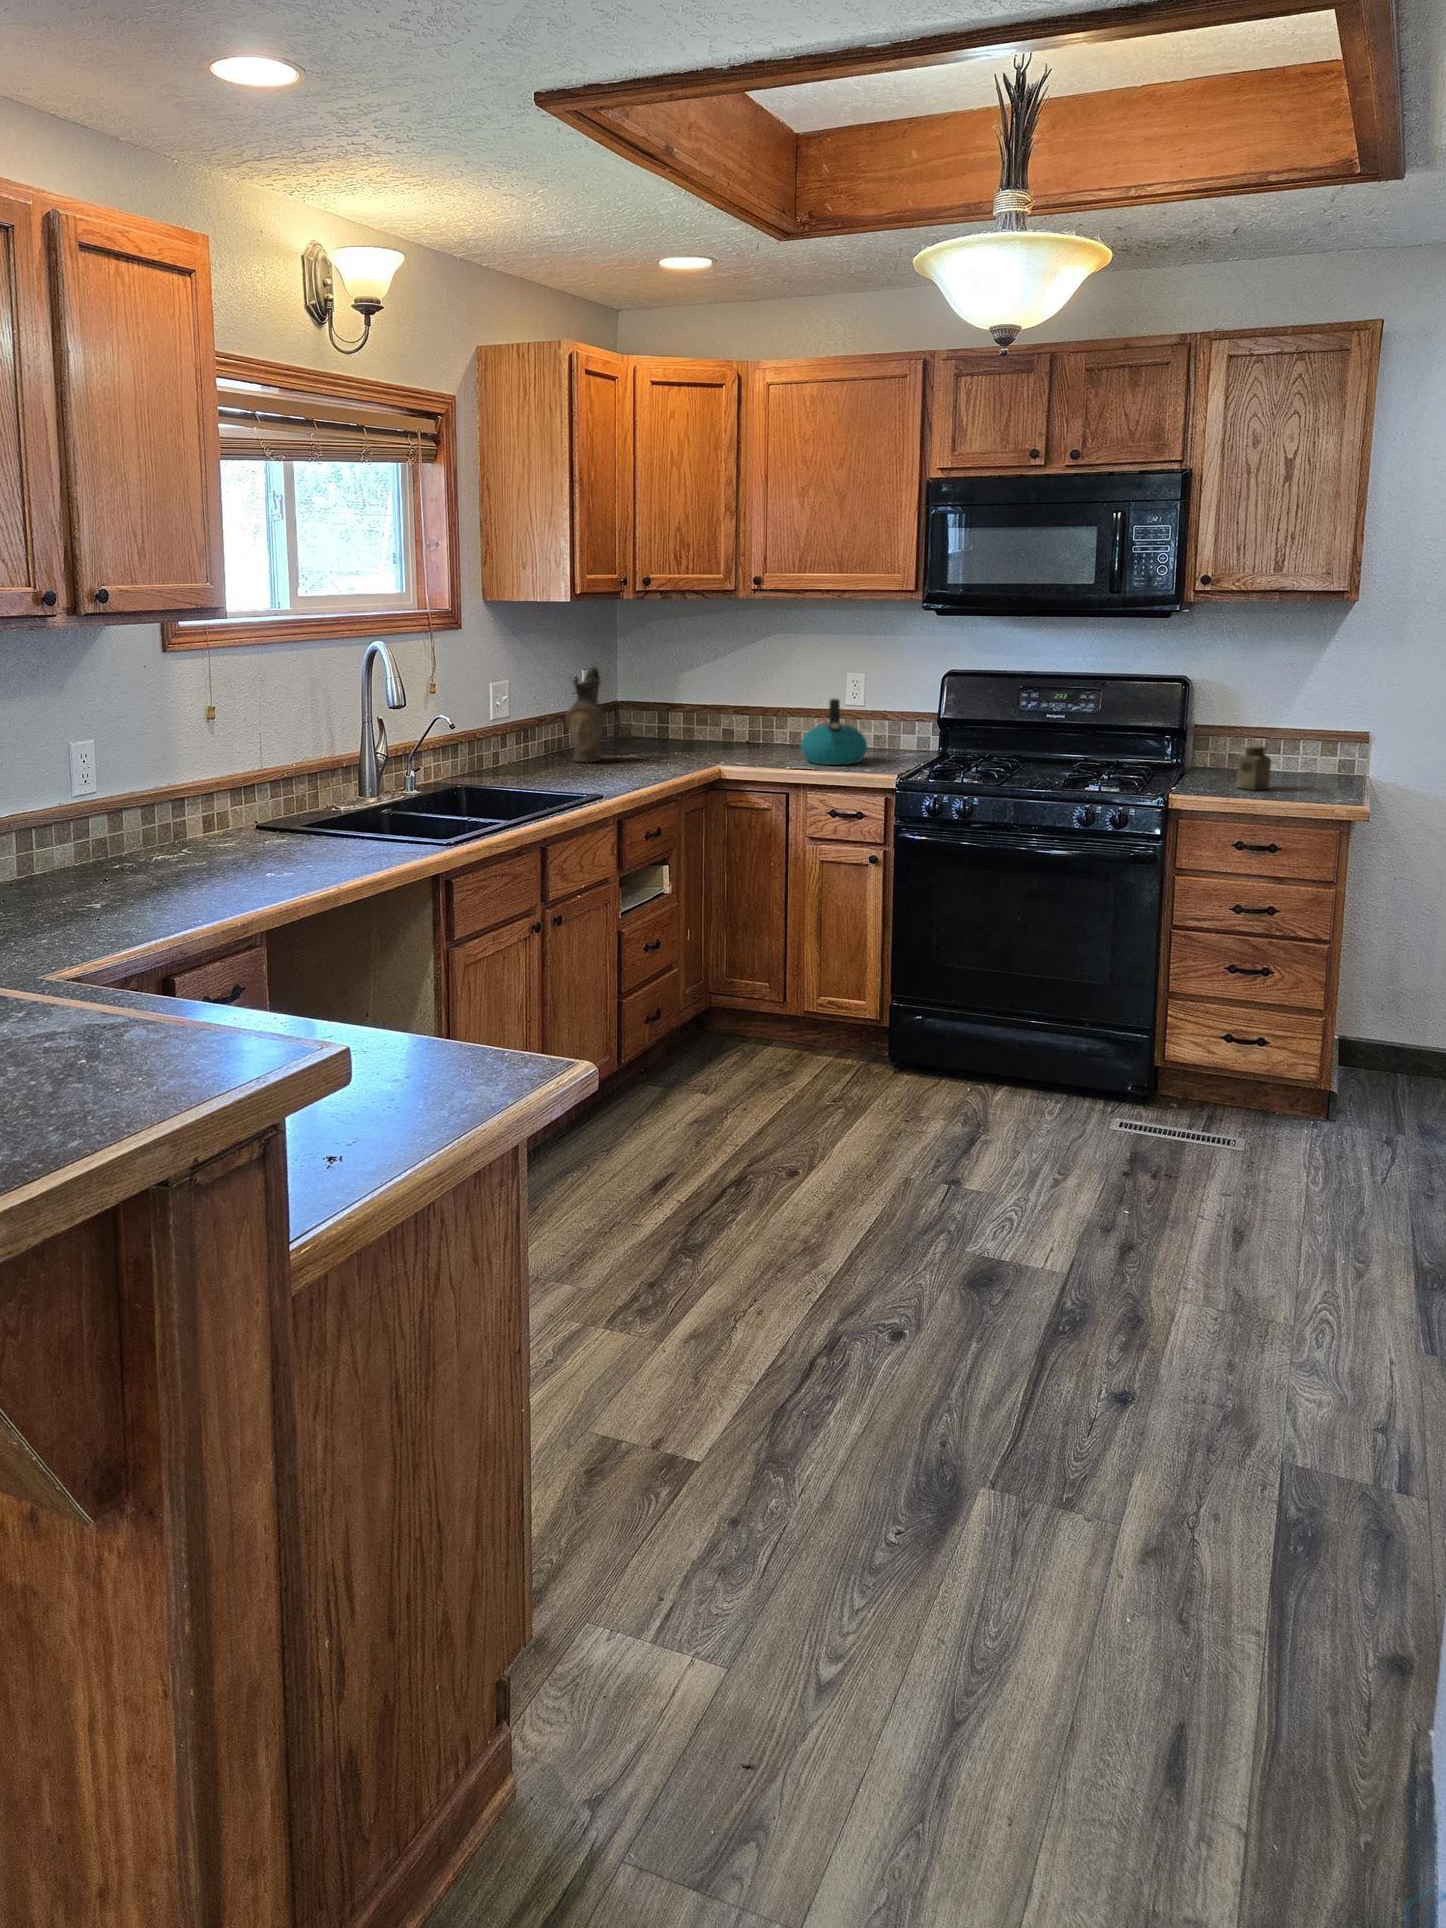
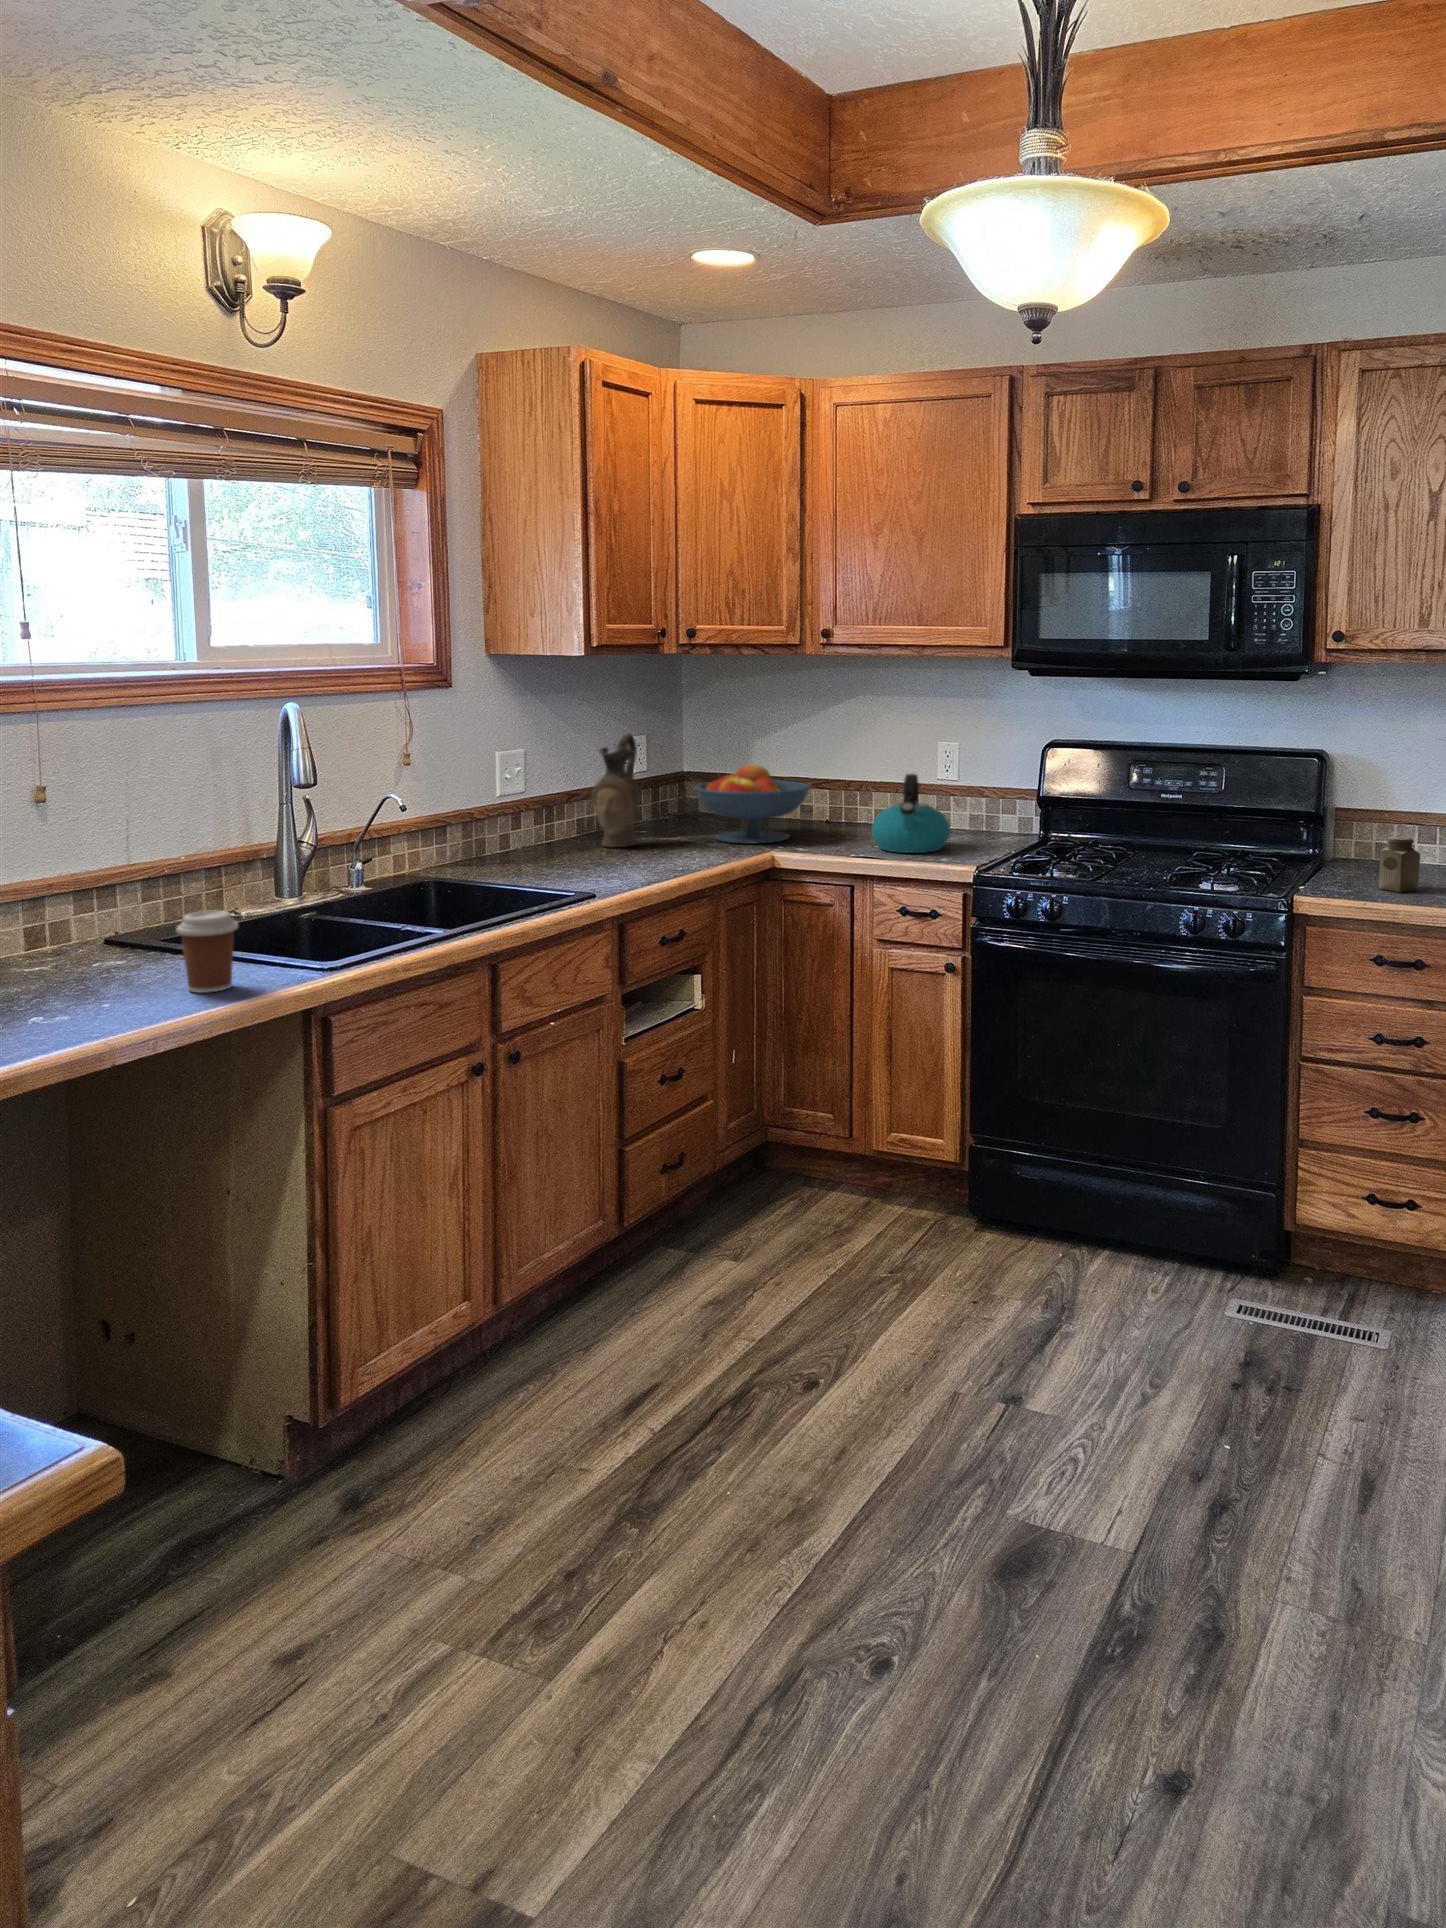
fruit bowl: none [647,692,744,759] -> present [695,764,809,844]
coffee cup: none [344,797,388,858] -> present [176,911,238,993]

